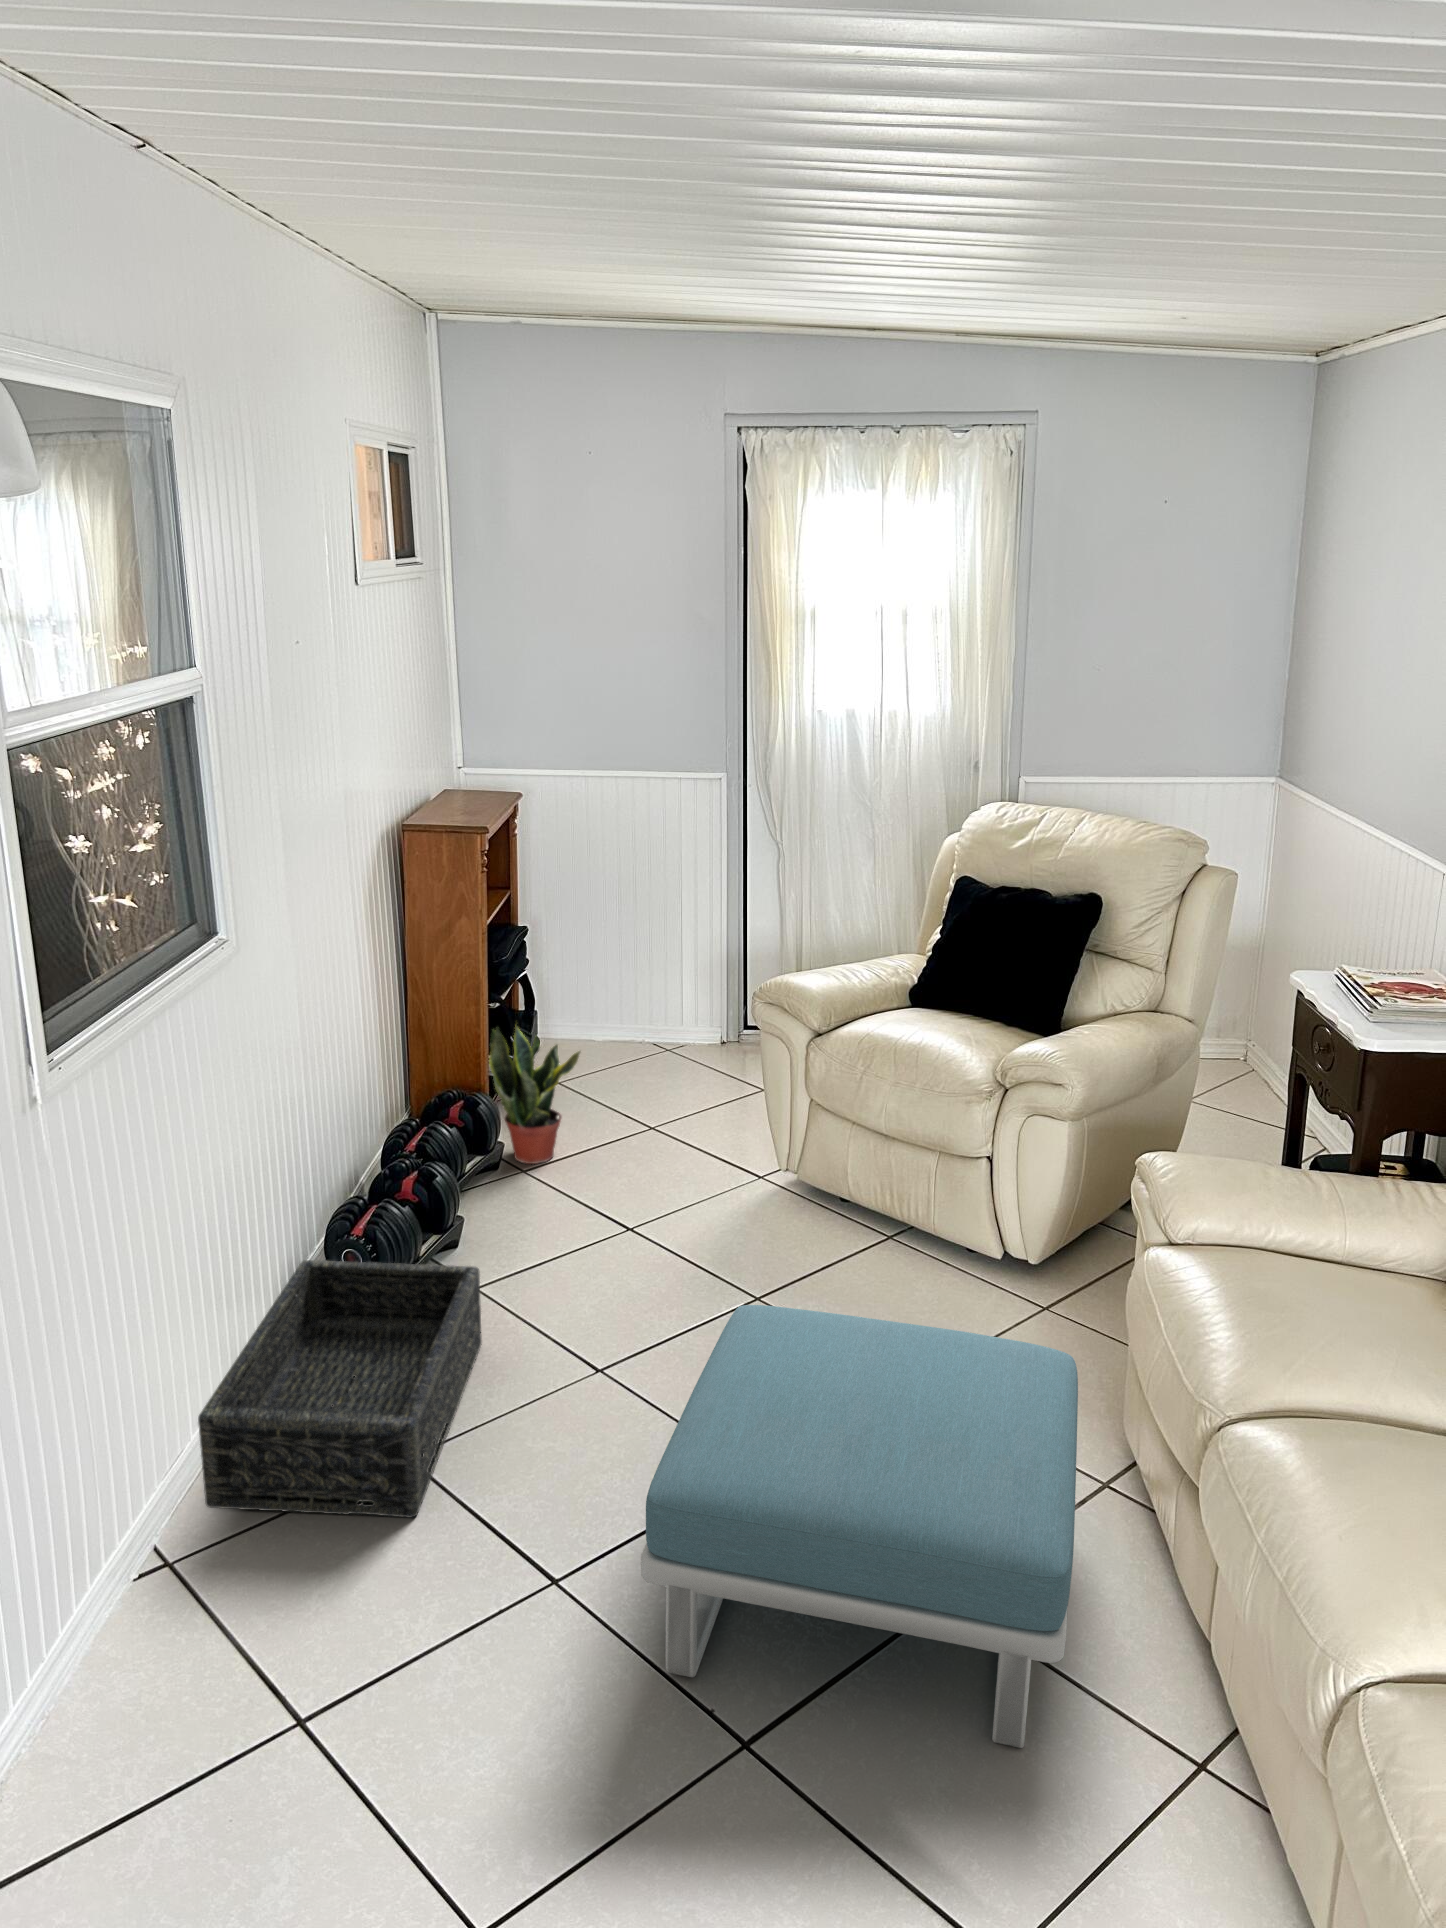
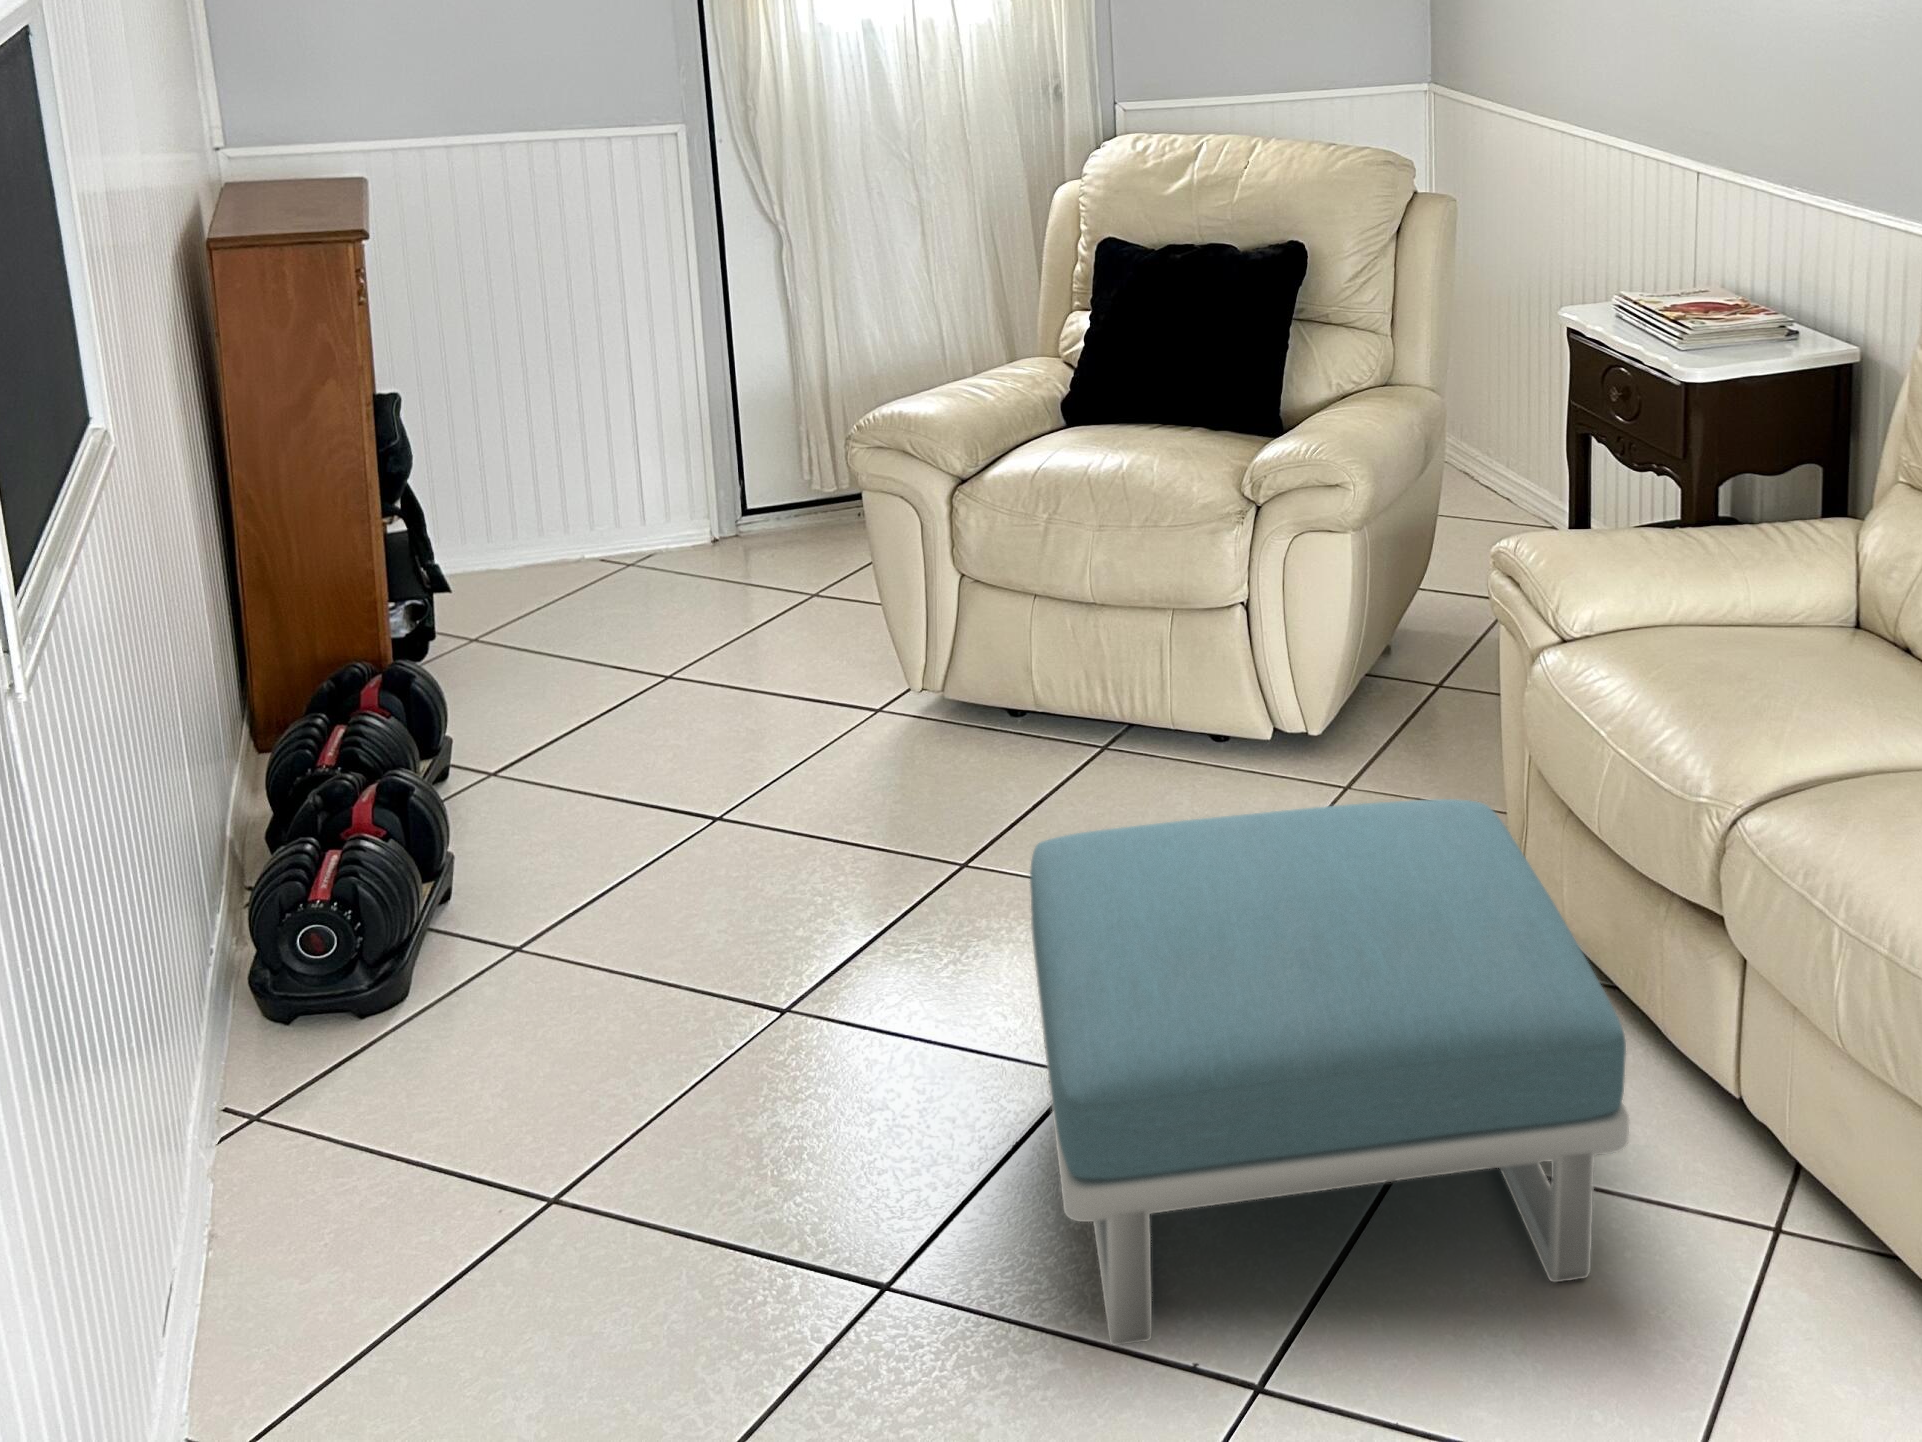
potted plant: present [489,1027,580,1164] -> none [408,531,581,761]
basket: present [198,1260,482,1518] -> none [205,898,613,1375]

